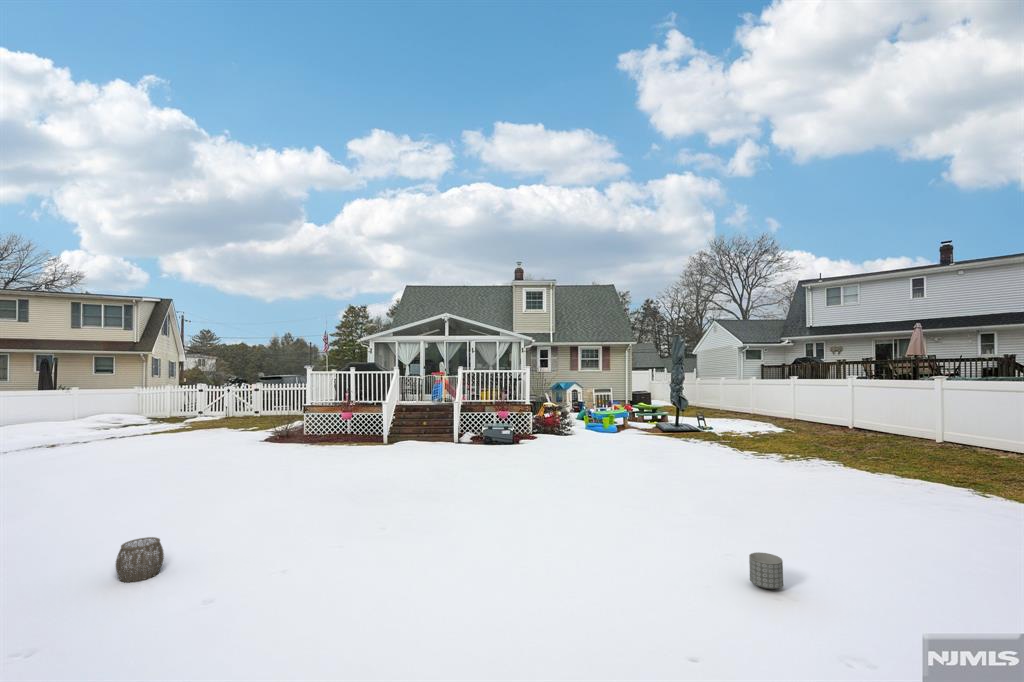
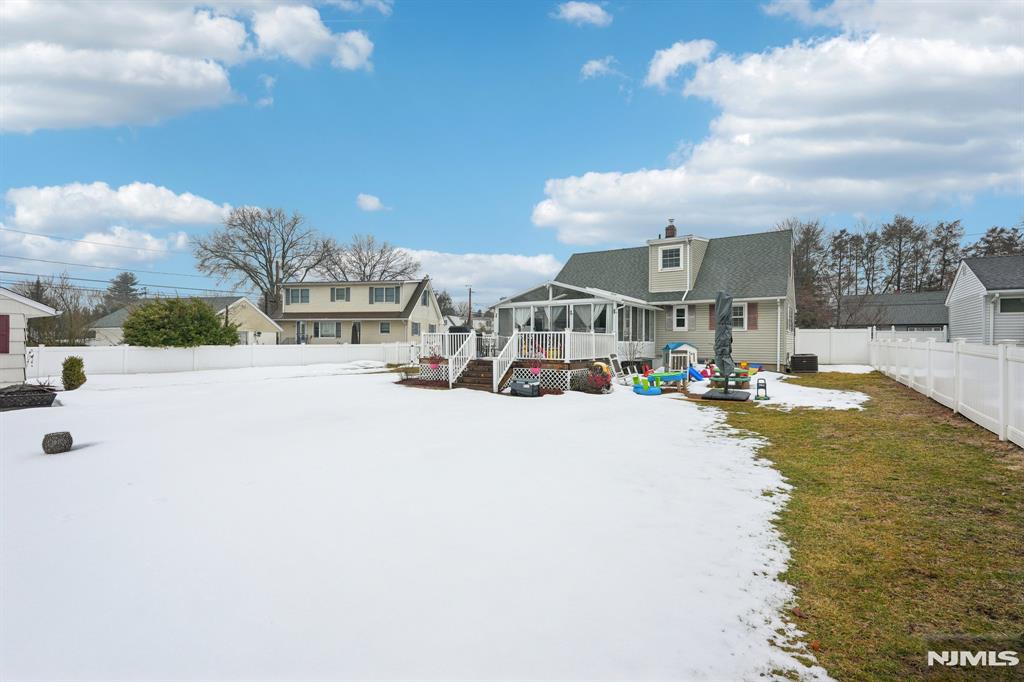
planter: present [749,552,783,590] -> none [132,522,172,560]

